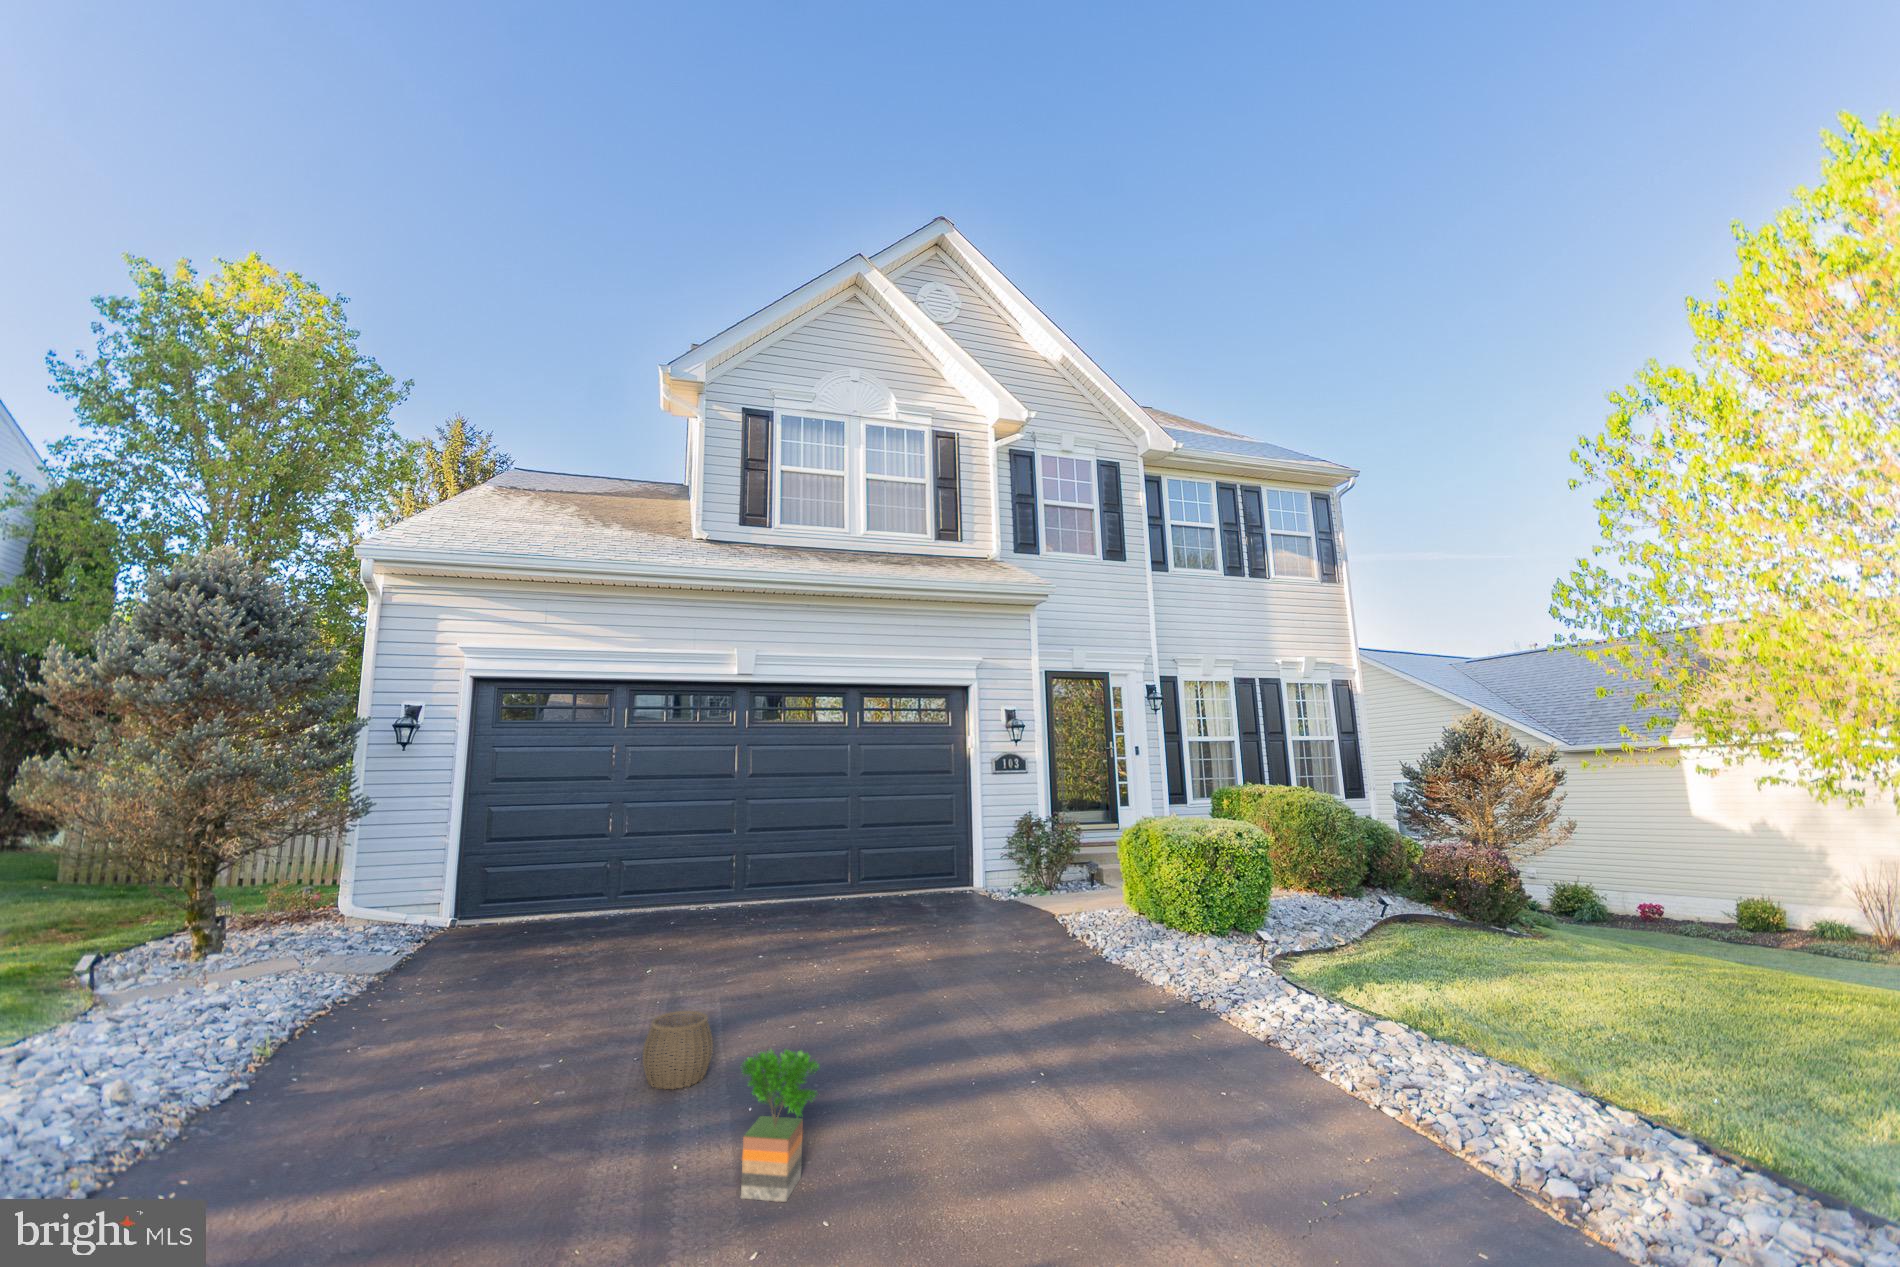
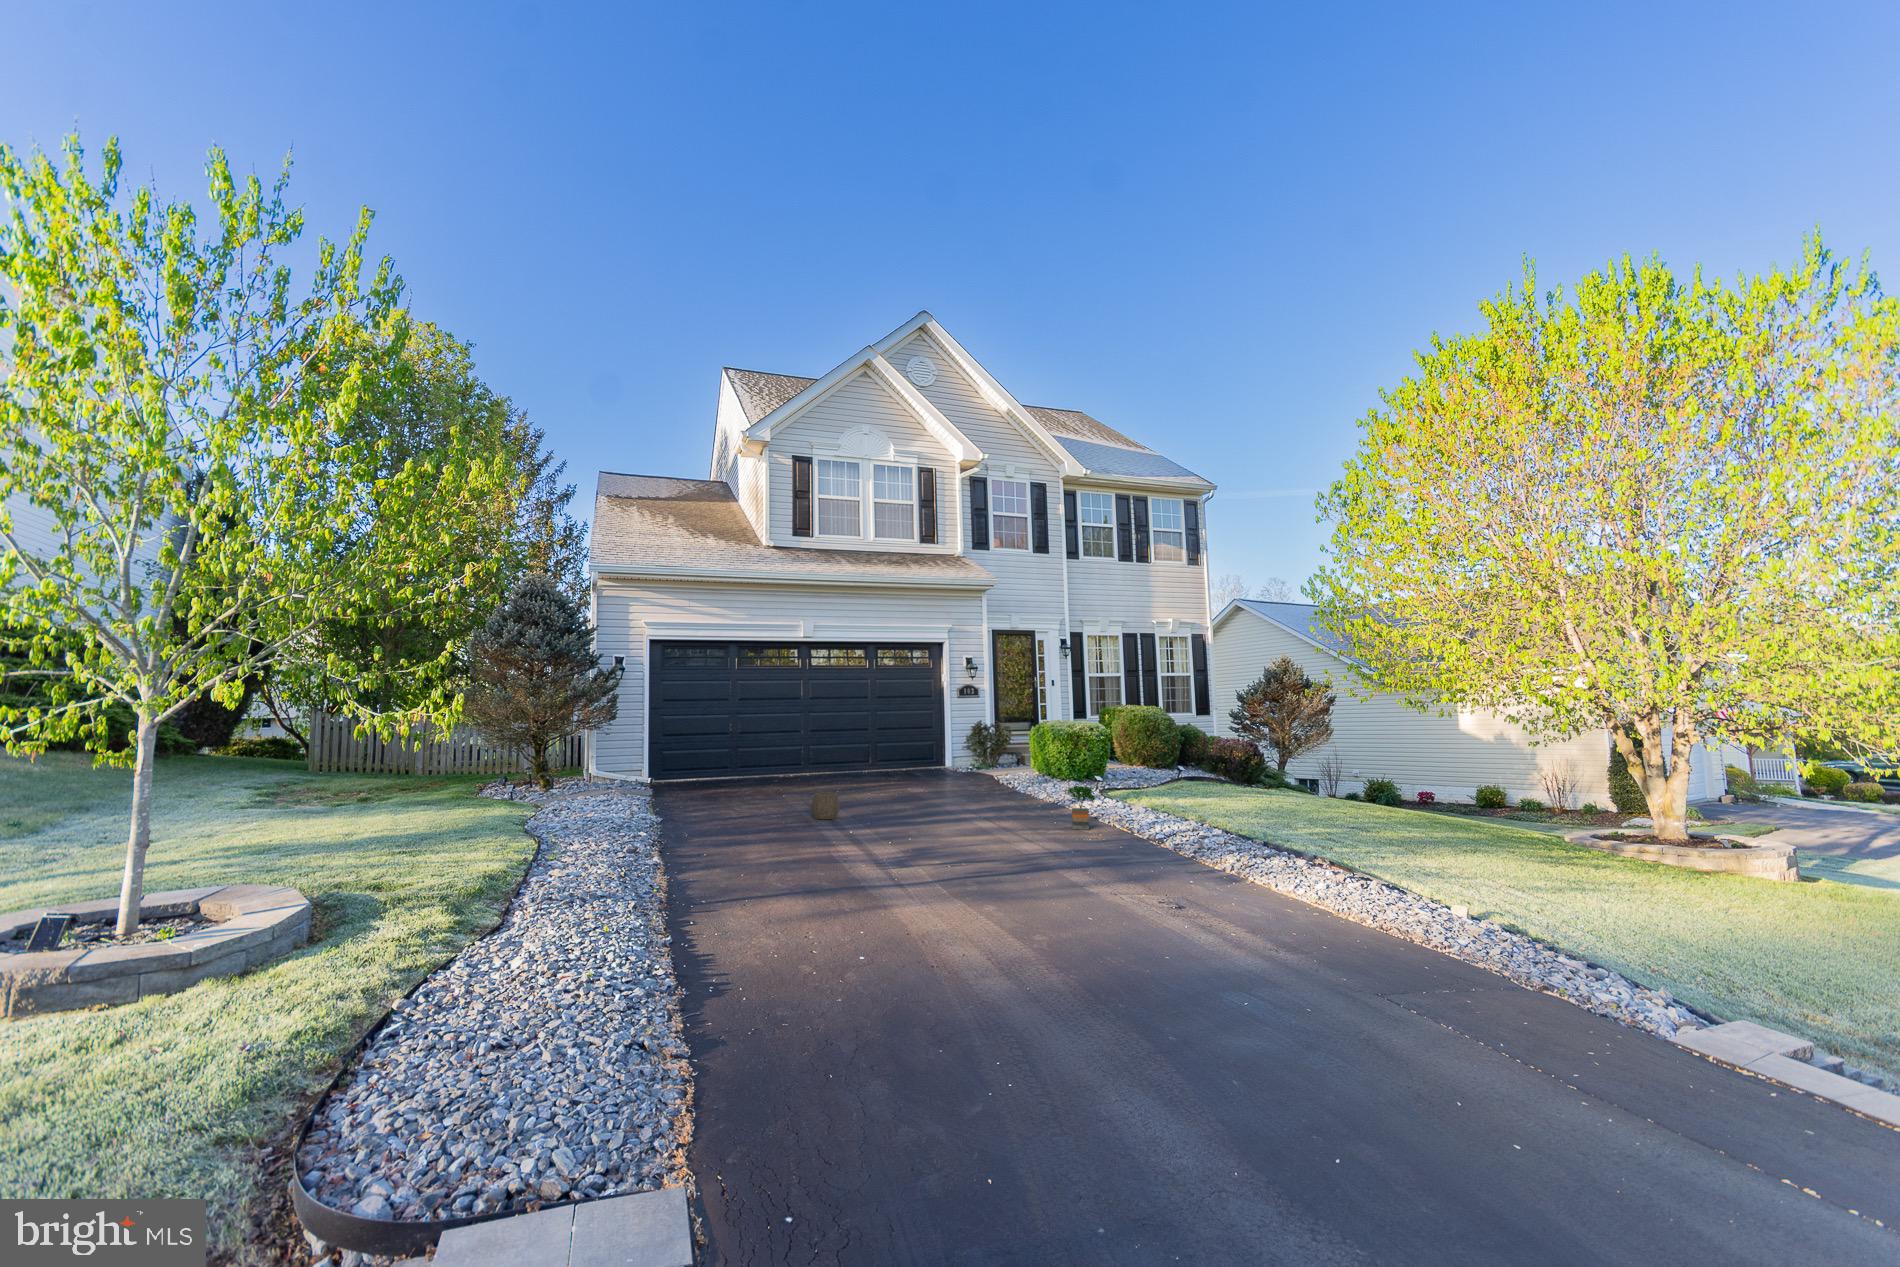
potted tree: present [741,1050,819,1202] -> present [1067,786,1095,830]

